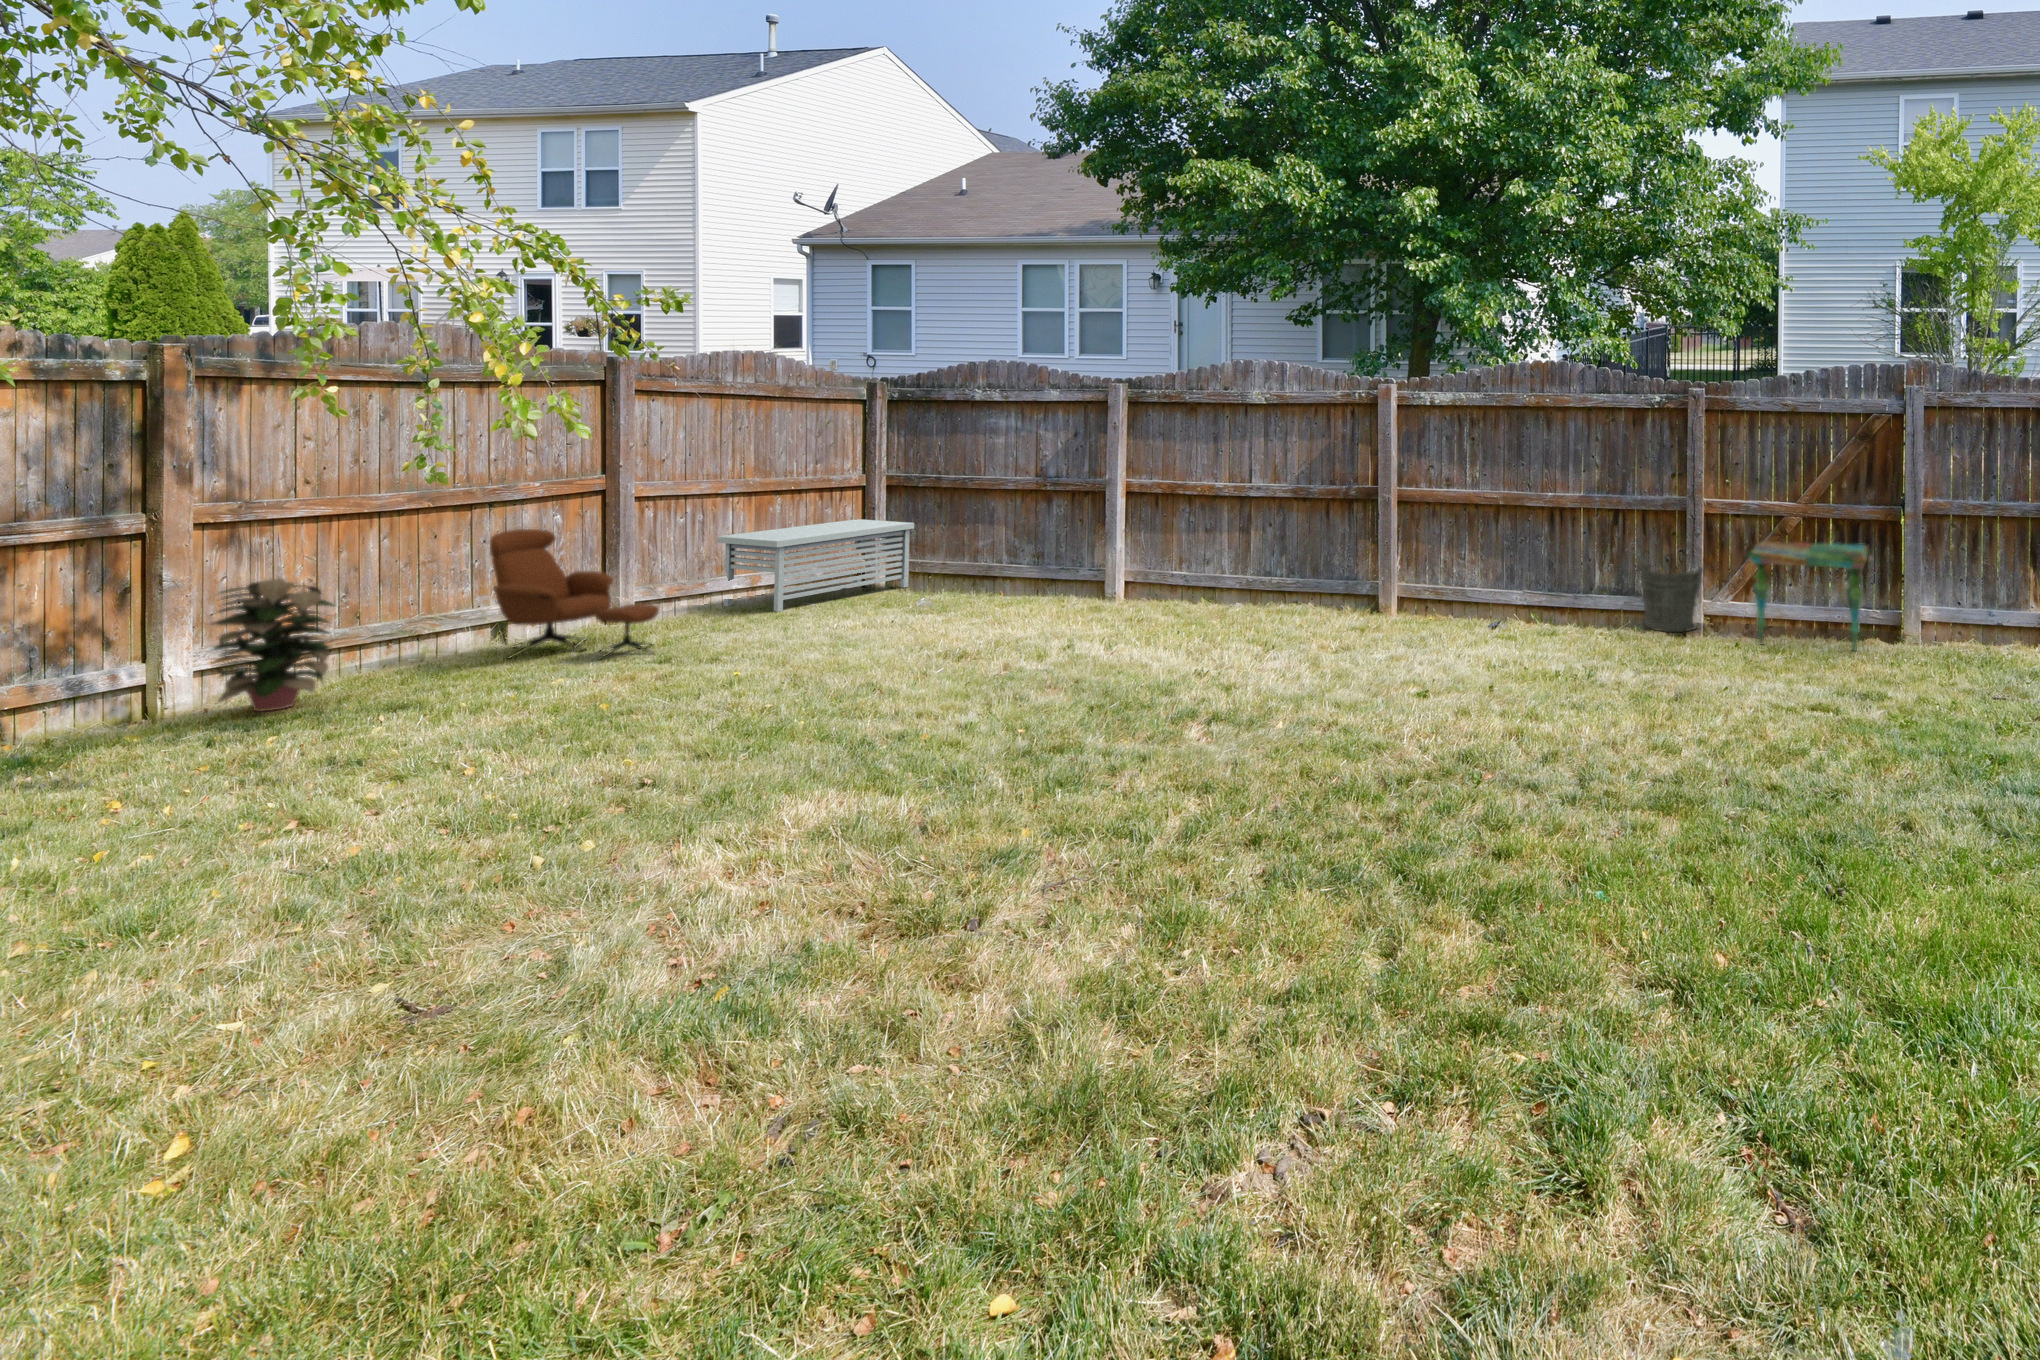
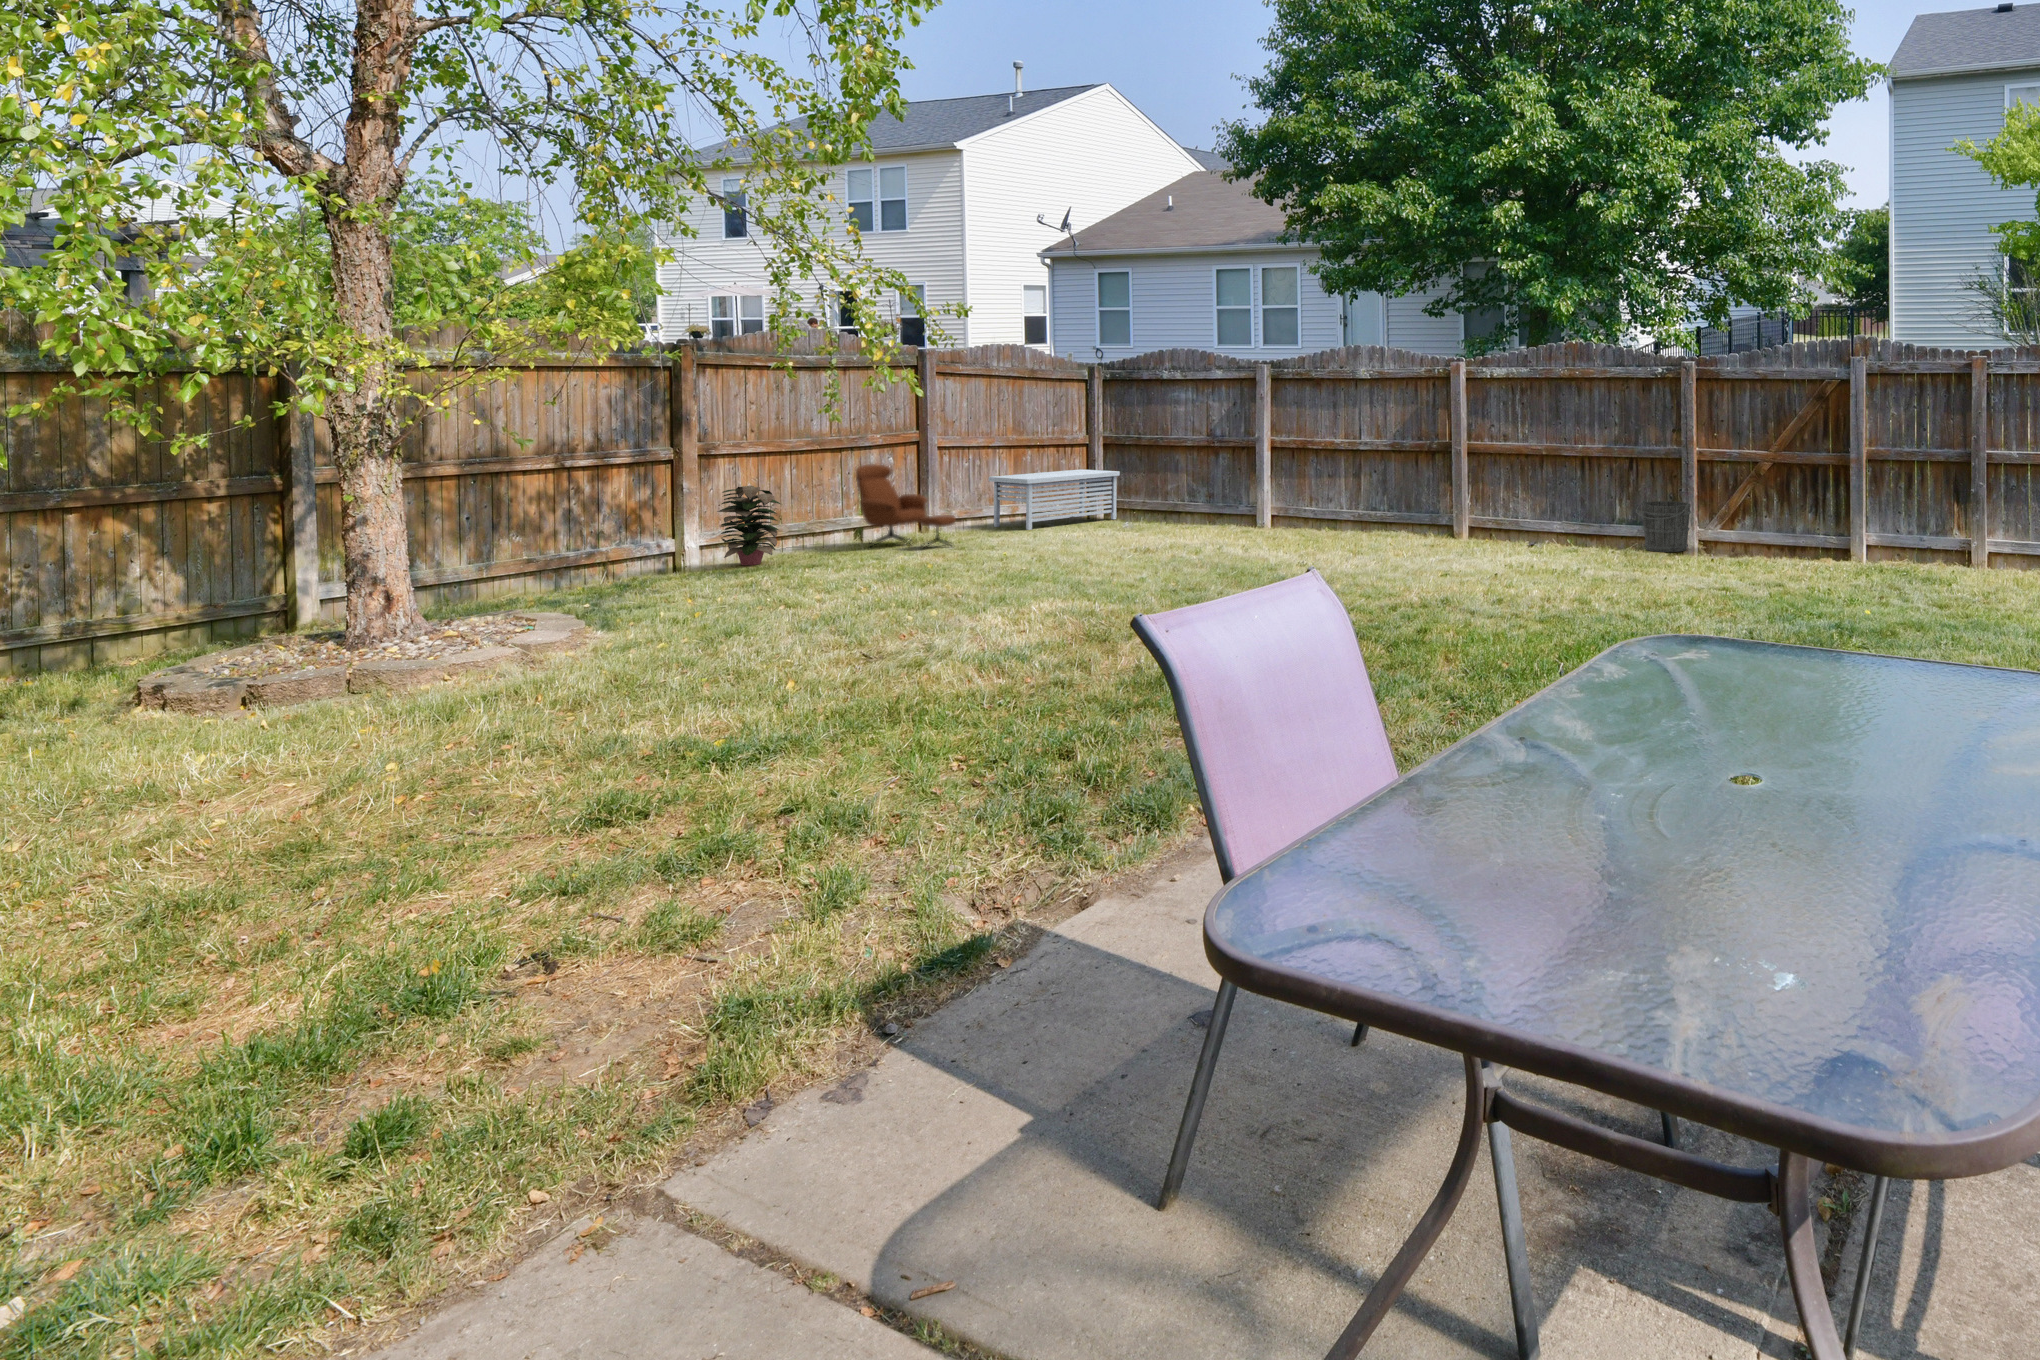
side table: present [1749,542,1868,651] -> none [1712,481,1824,564]

